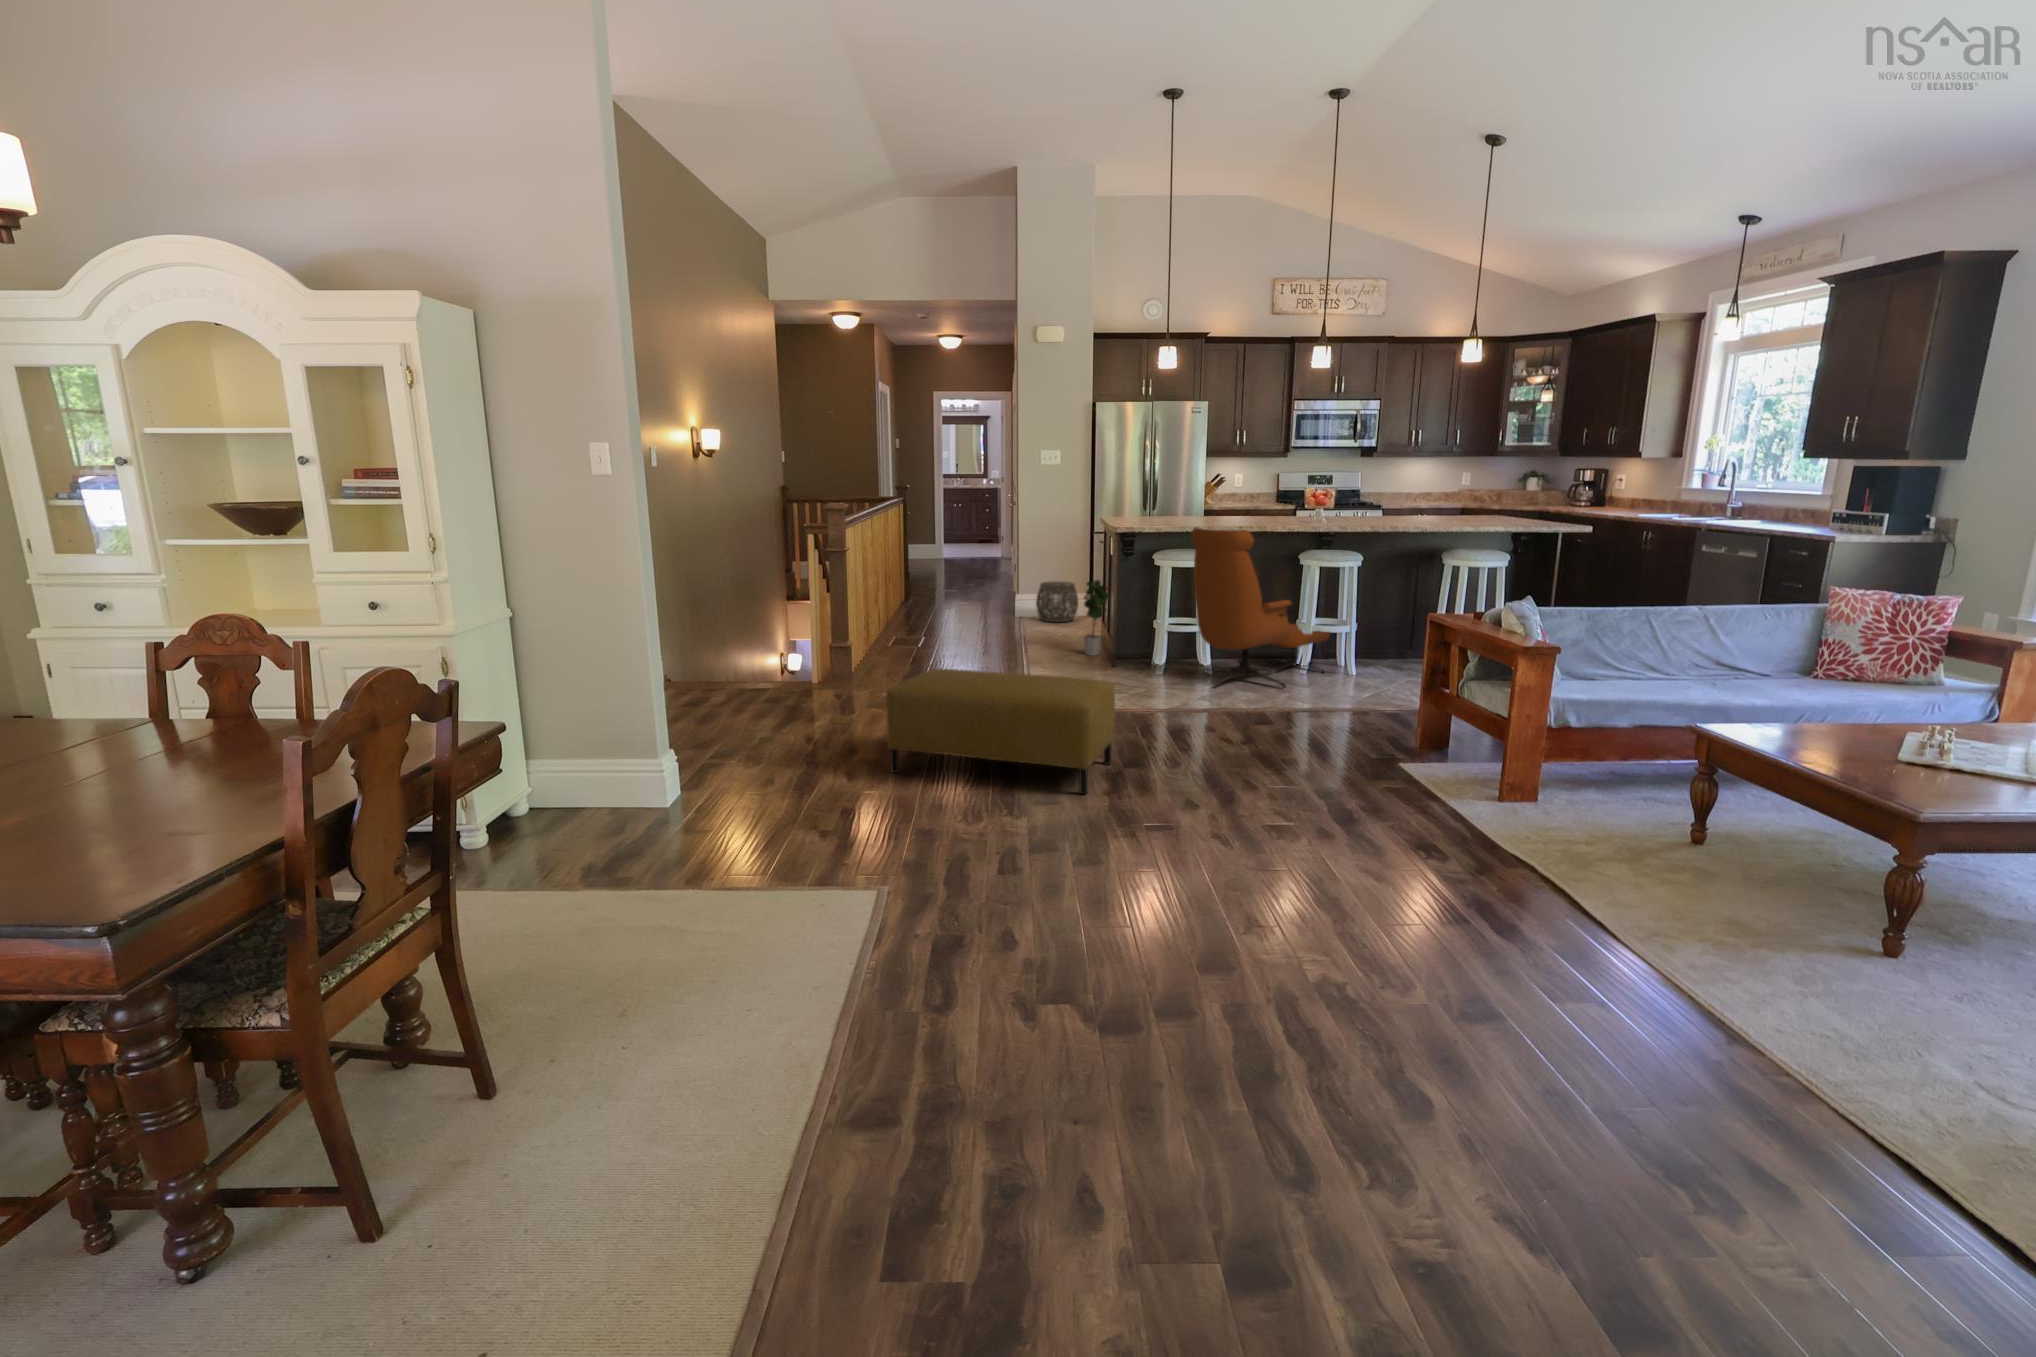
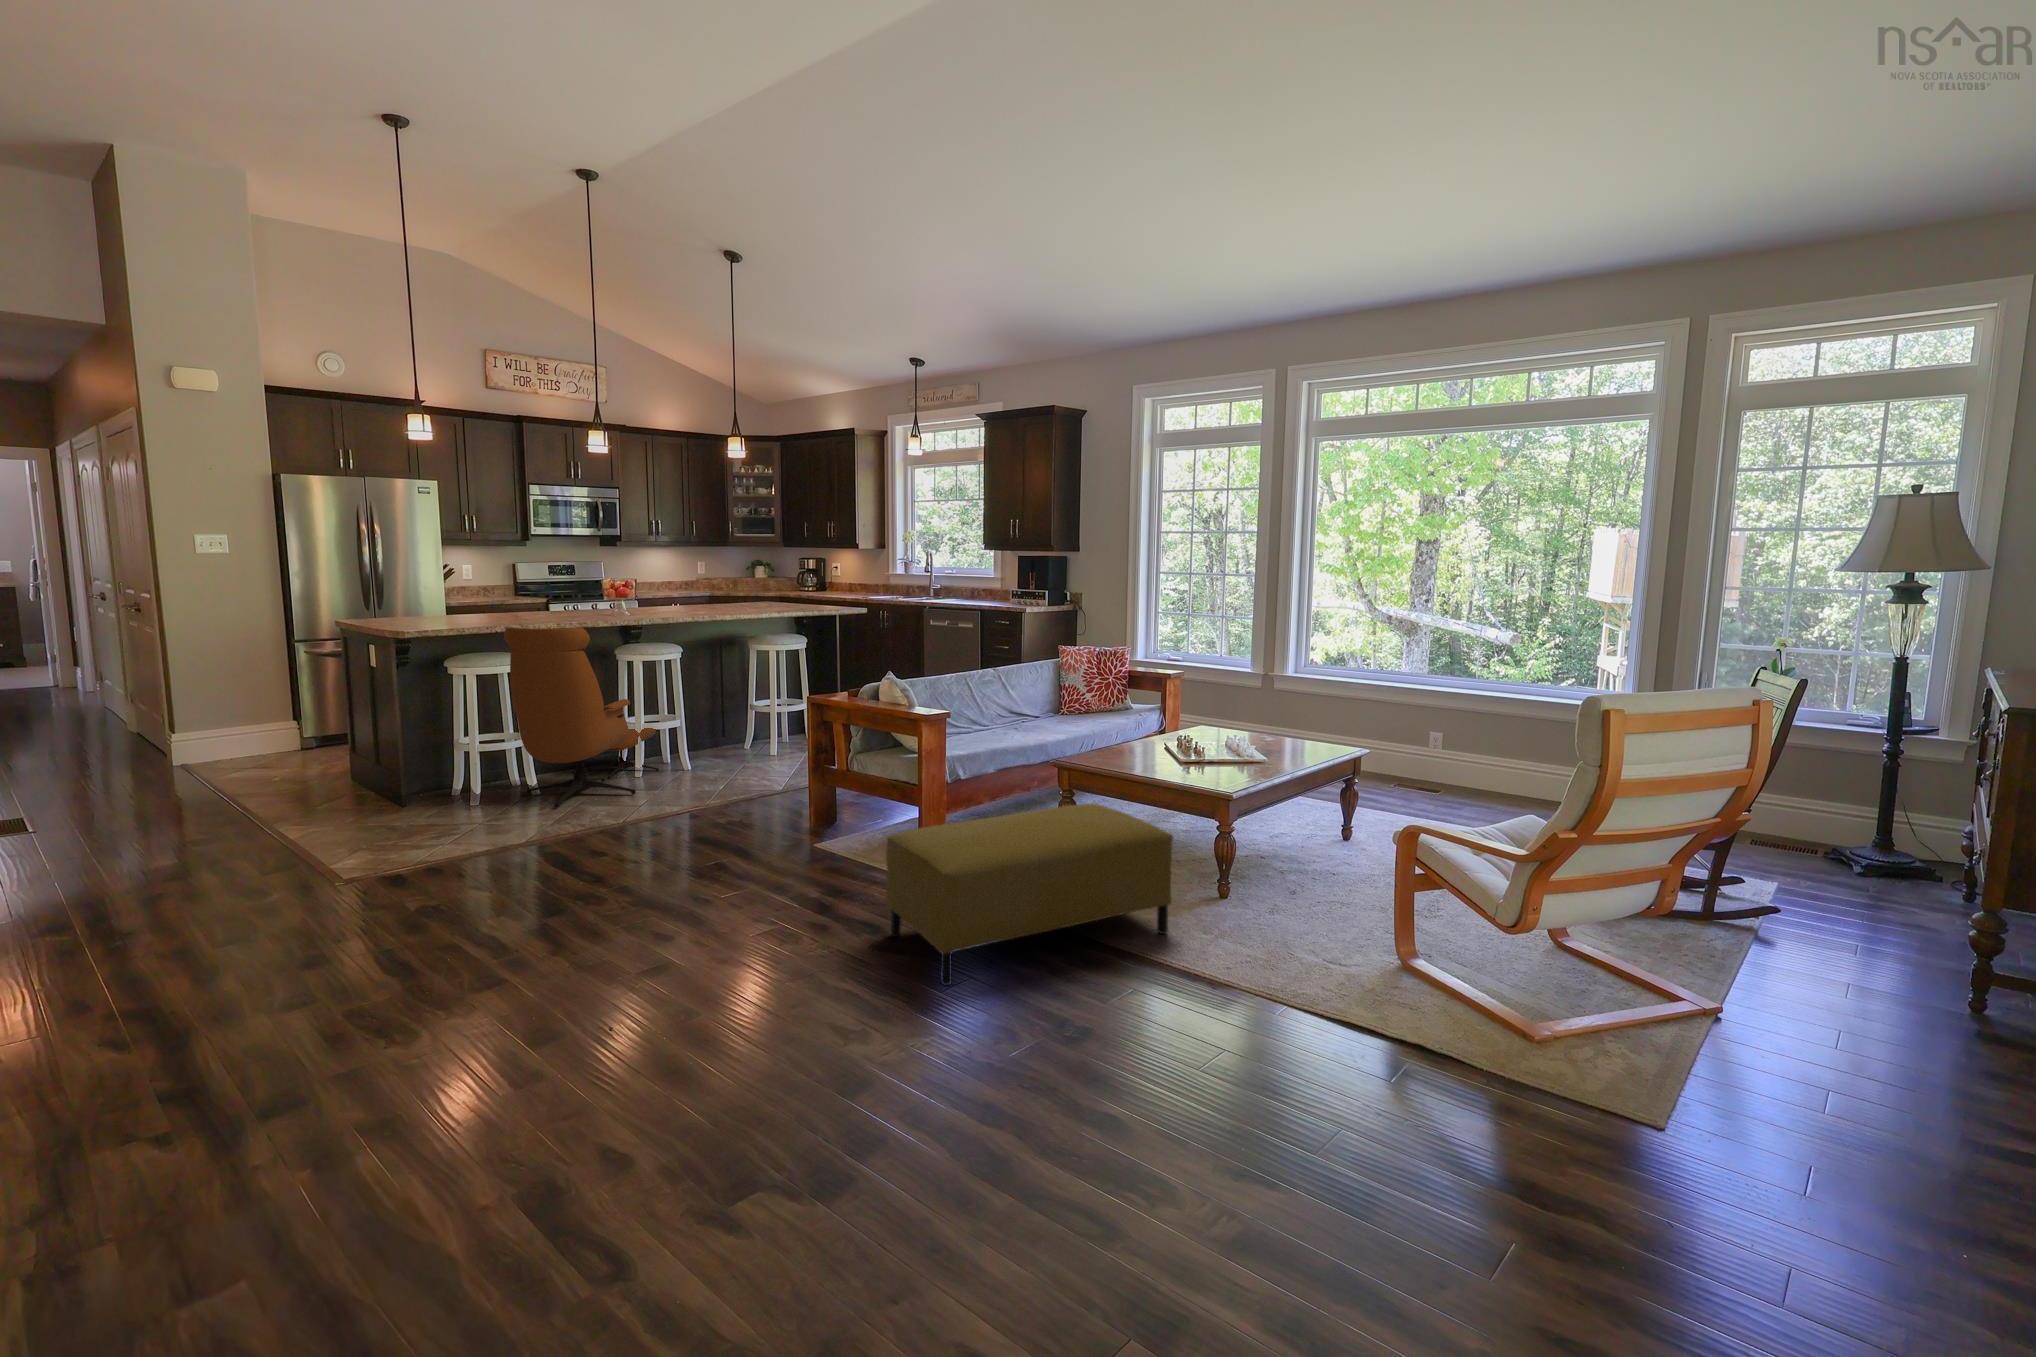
potted plant: present [1084,580,1110,656] -> none [325,700,375,800]
woven basket: present [1036,581,1078,622] -> none [207,708,283,765]
ottoman: present [886,669,1115,794] -> present [886,804,1173,985]

